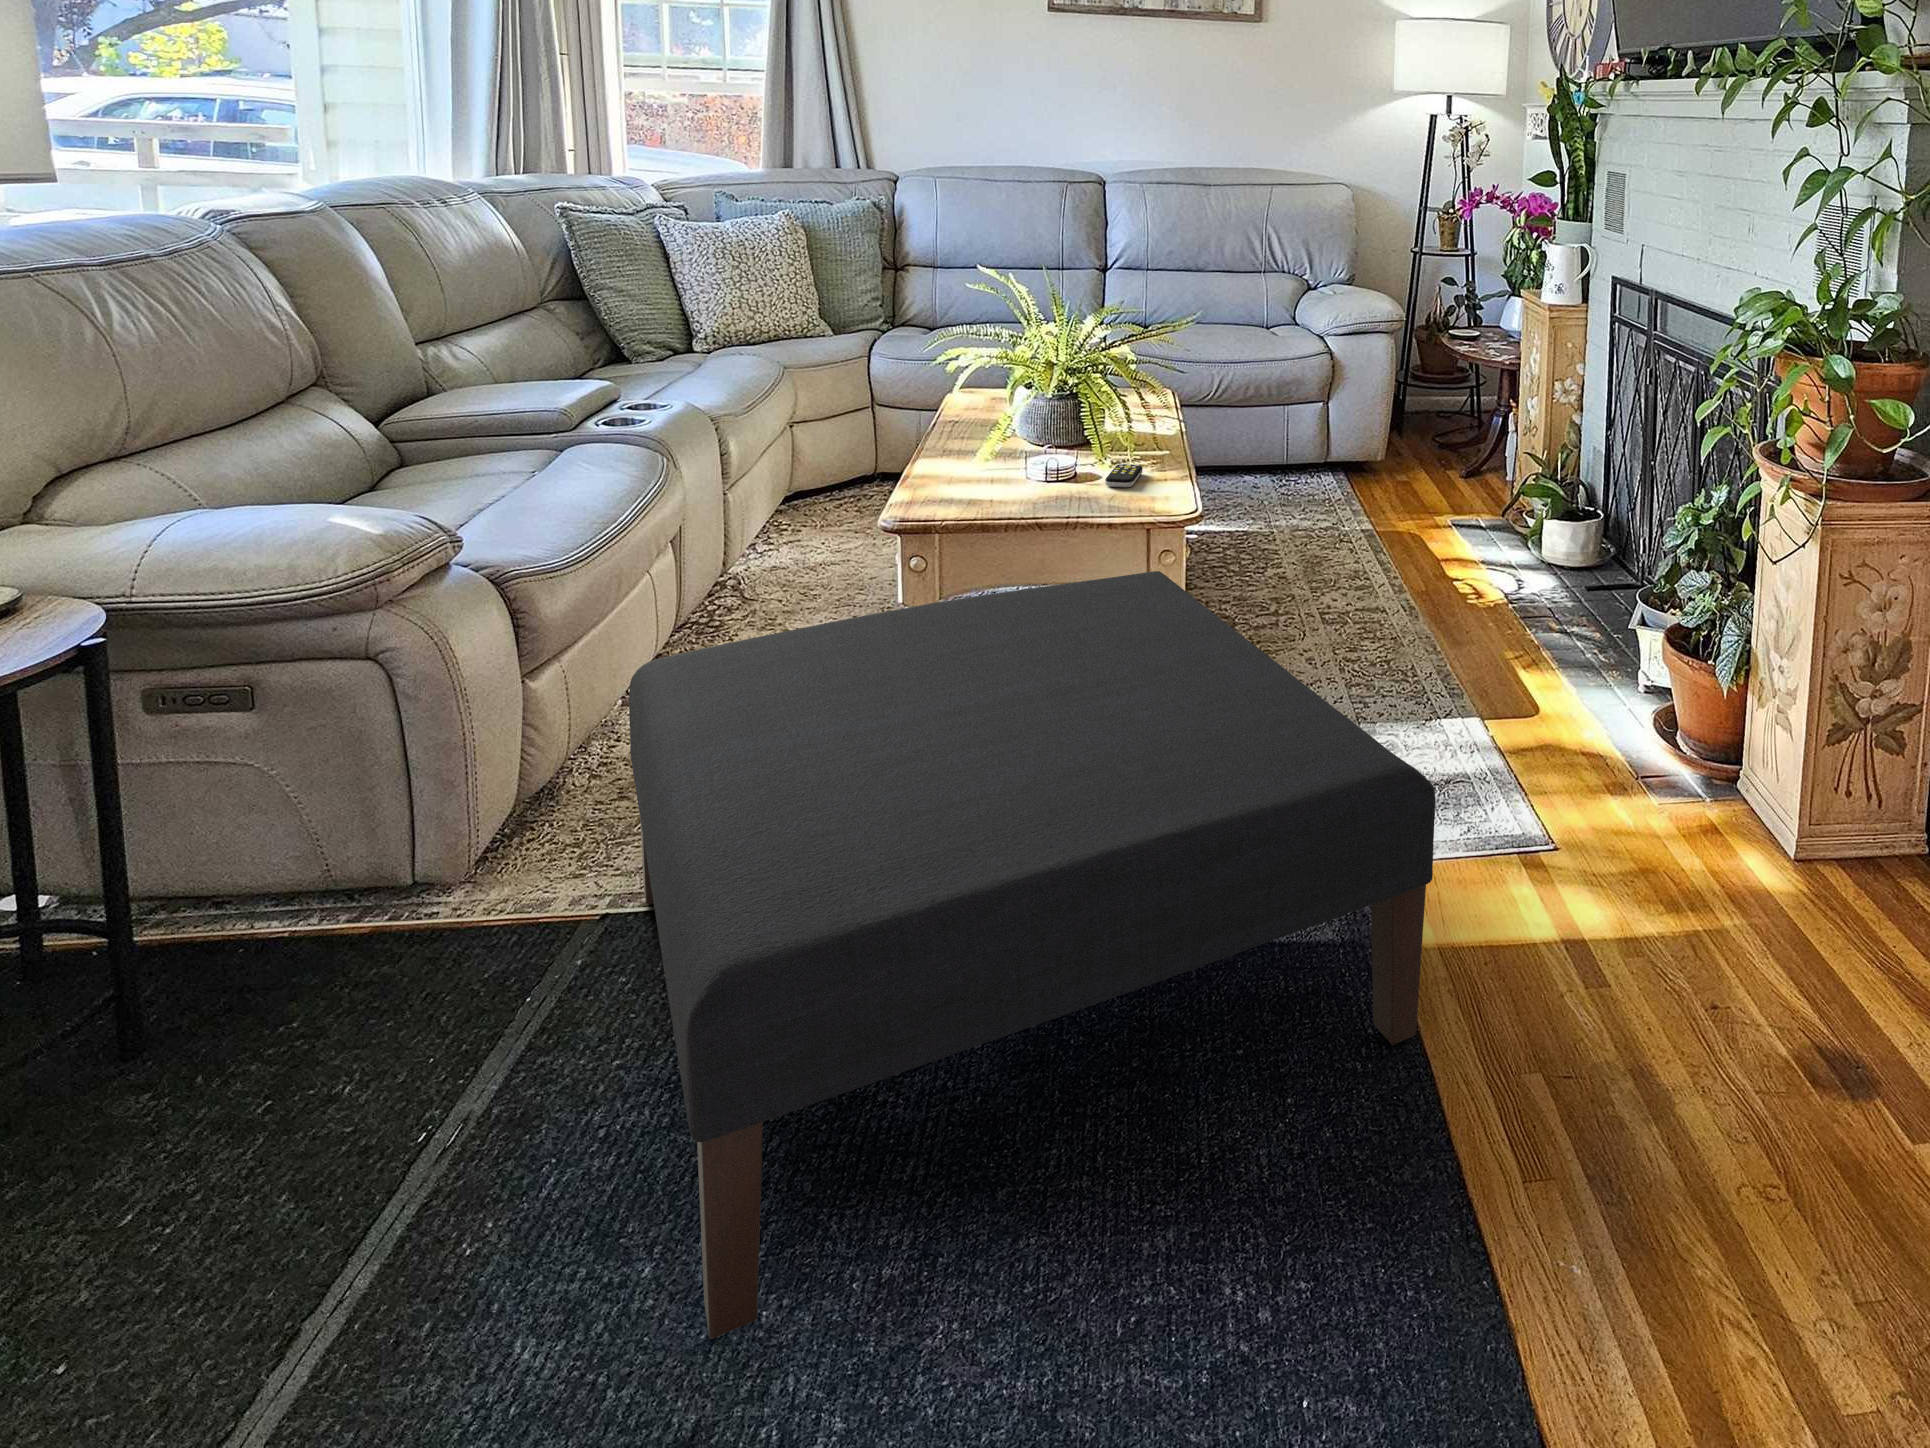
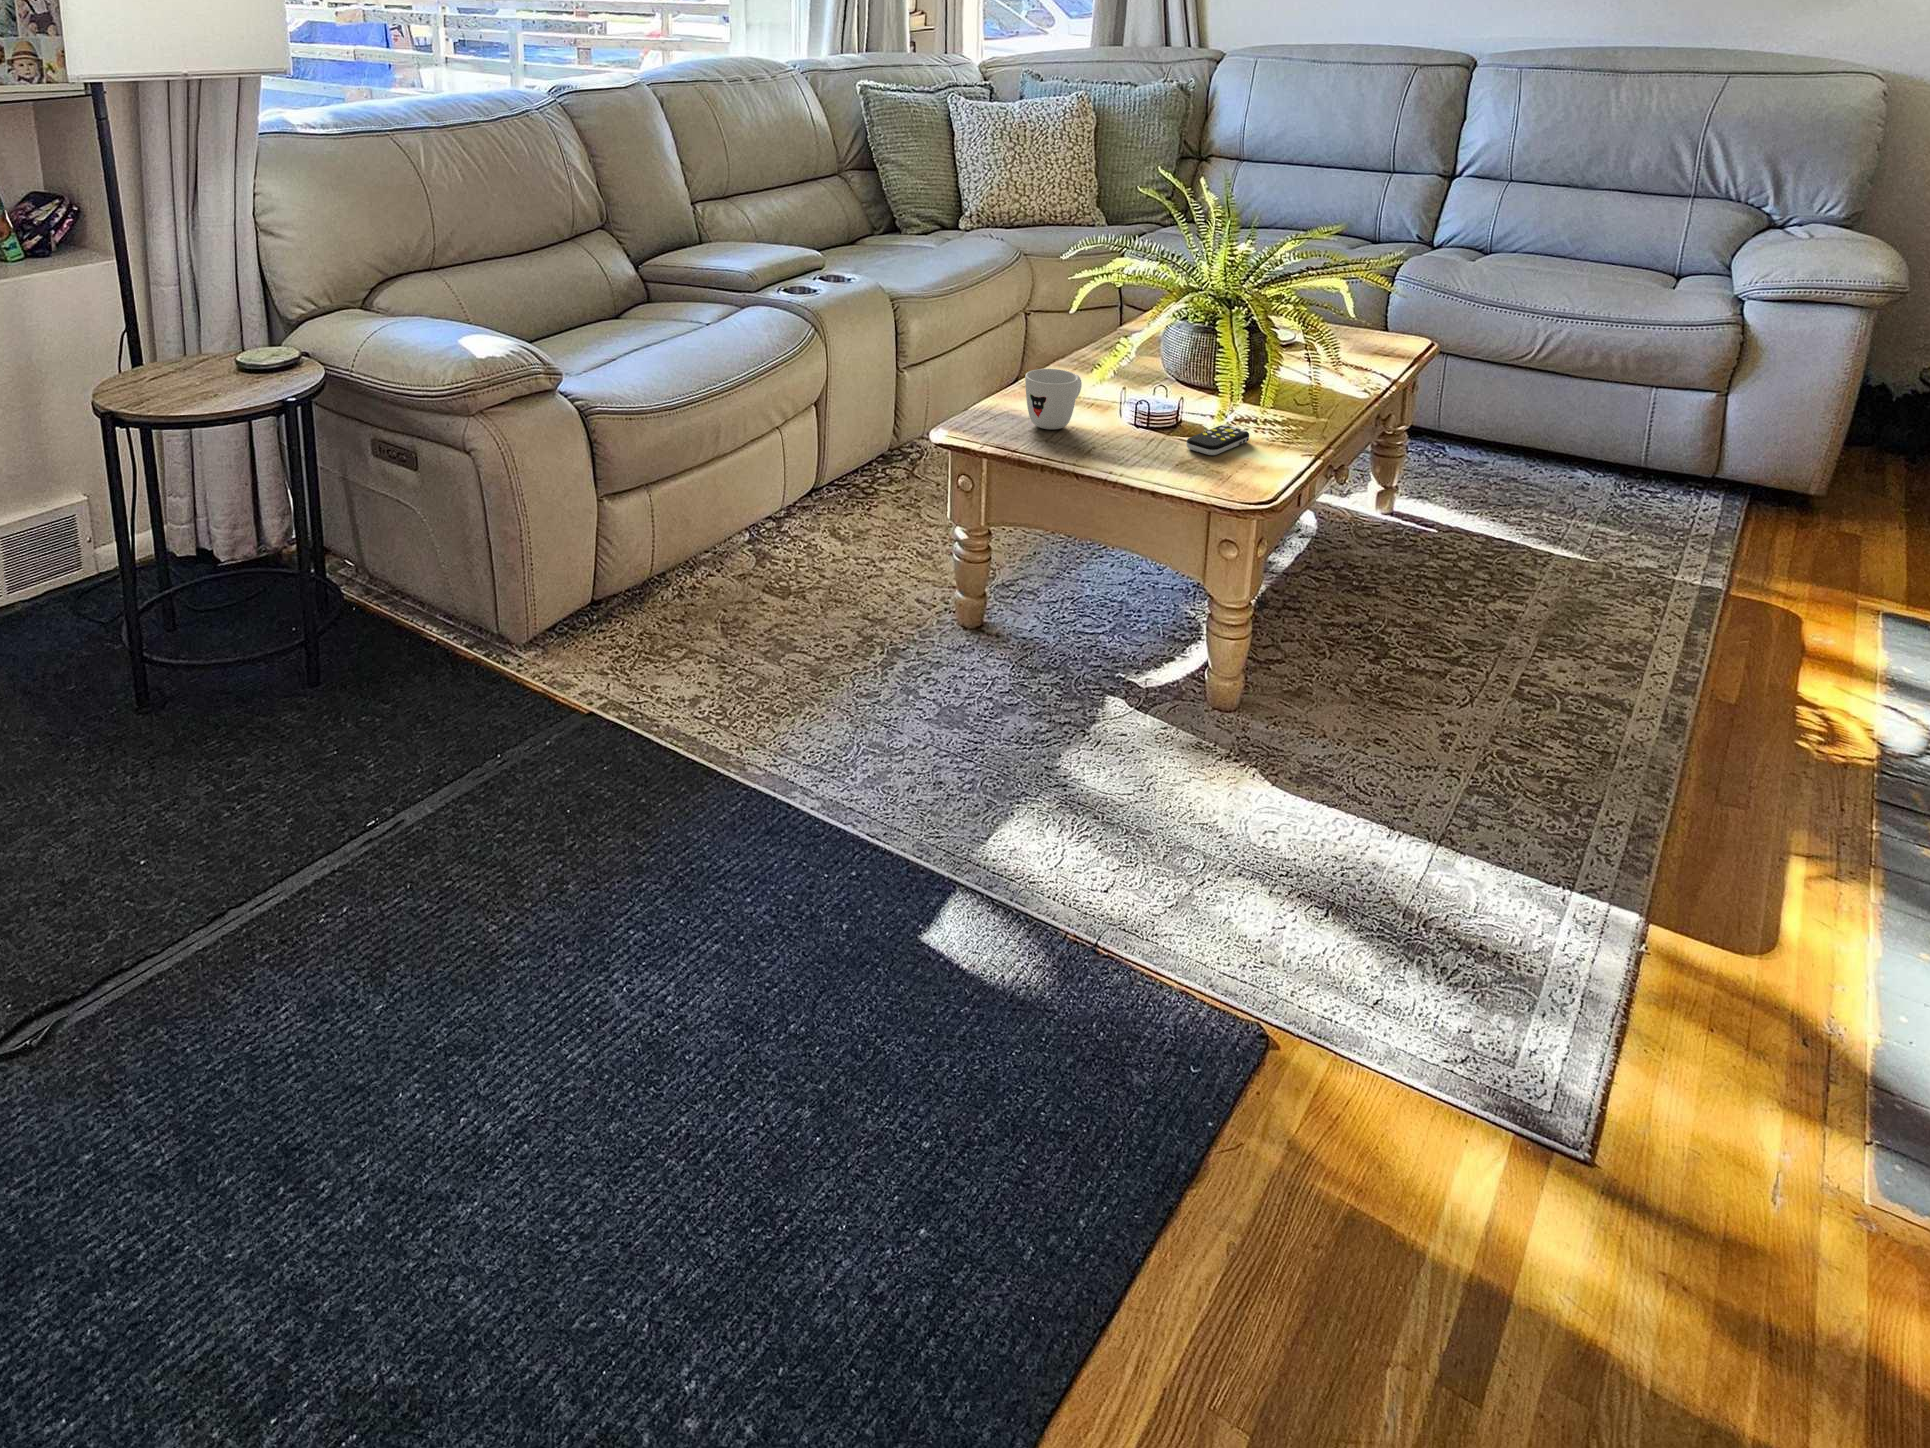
mug: none [962,442,1010,496] -> present [1025,369,1082,429]
ottoman: present [629,571,1435,1339] -> none [334,512,1156,1270]

